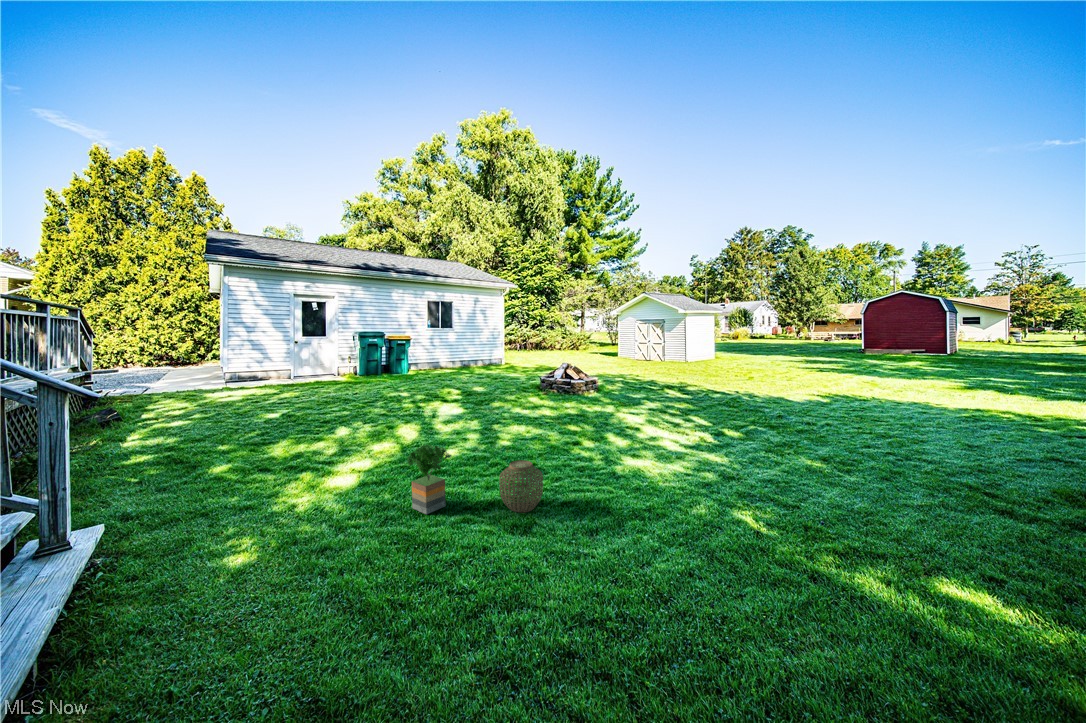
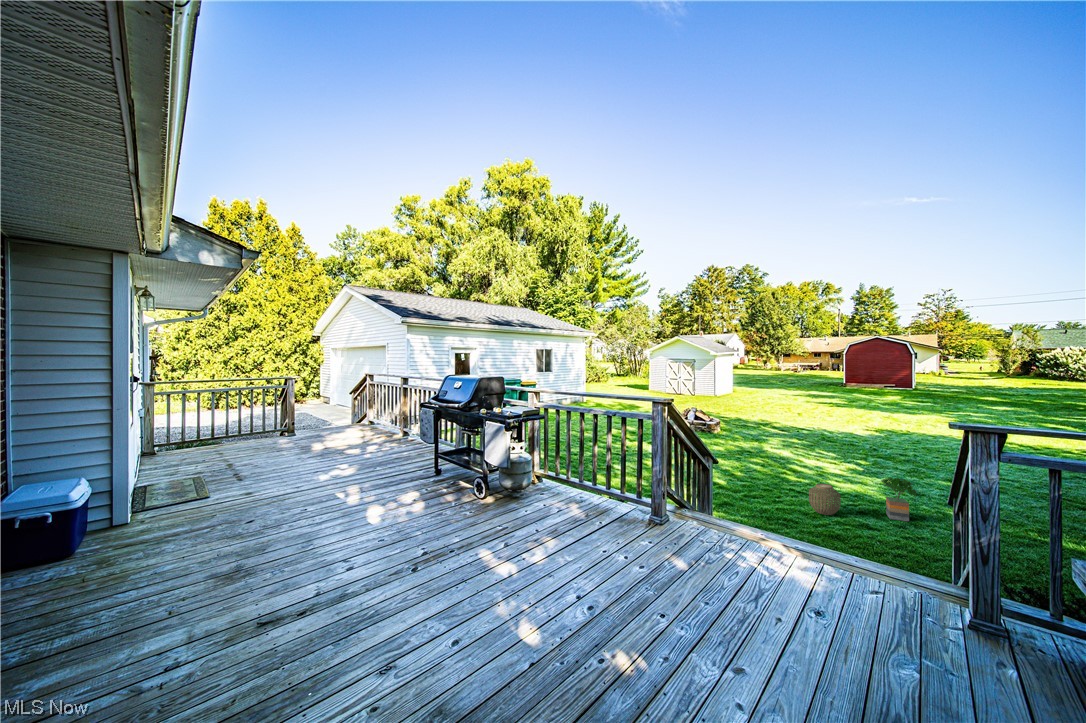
potted tree: present [407,445,452,514] -> present [881,477,917,521]

